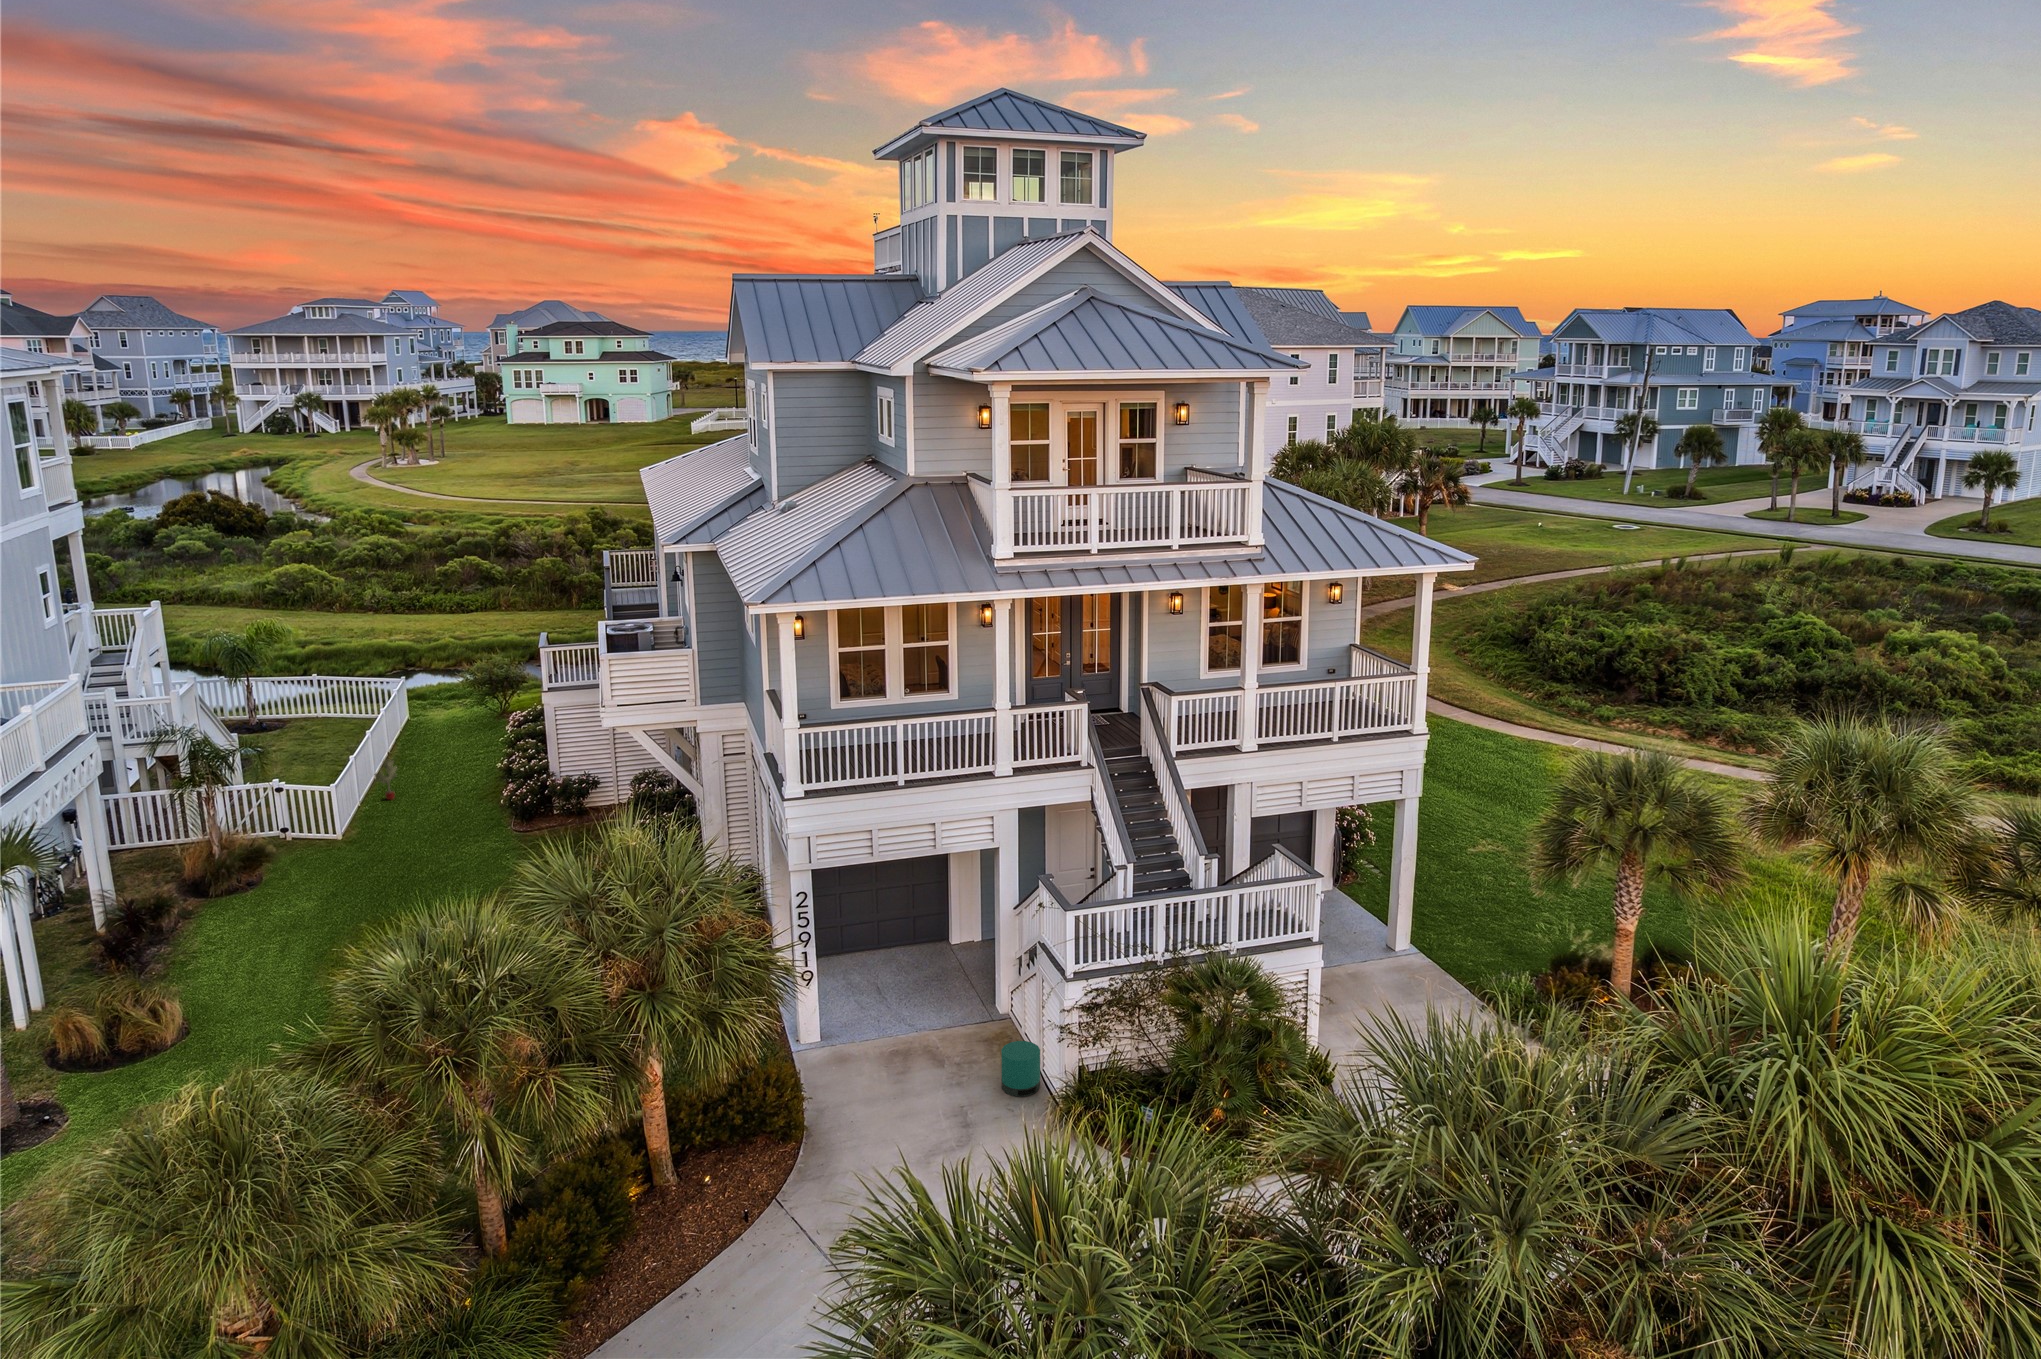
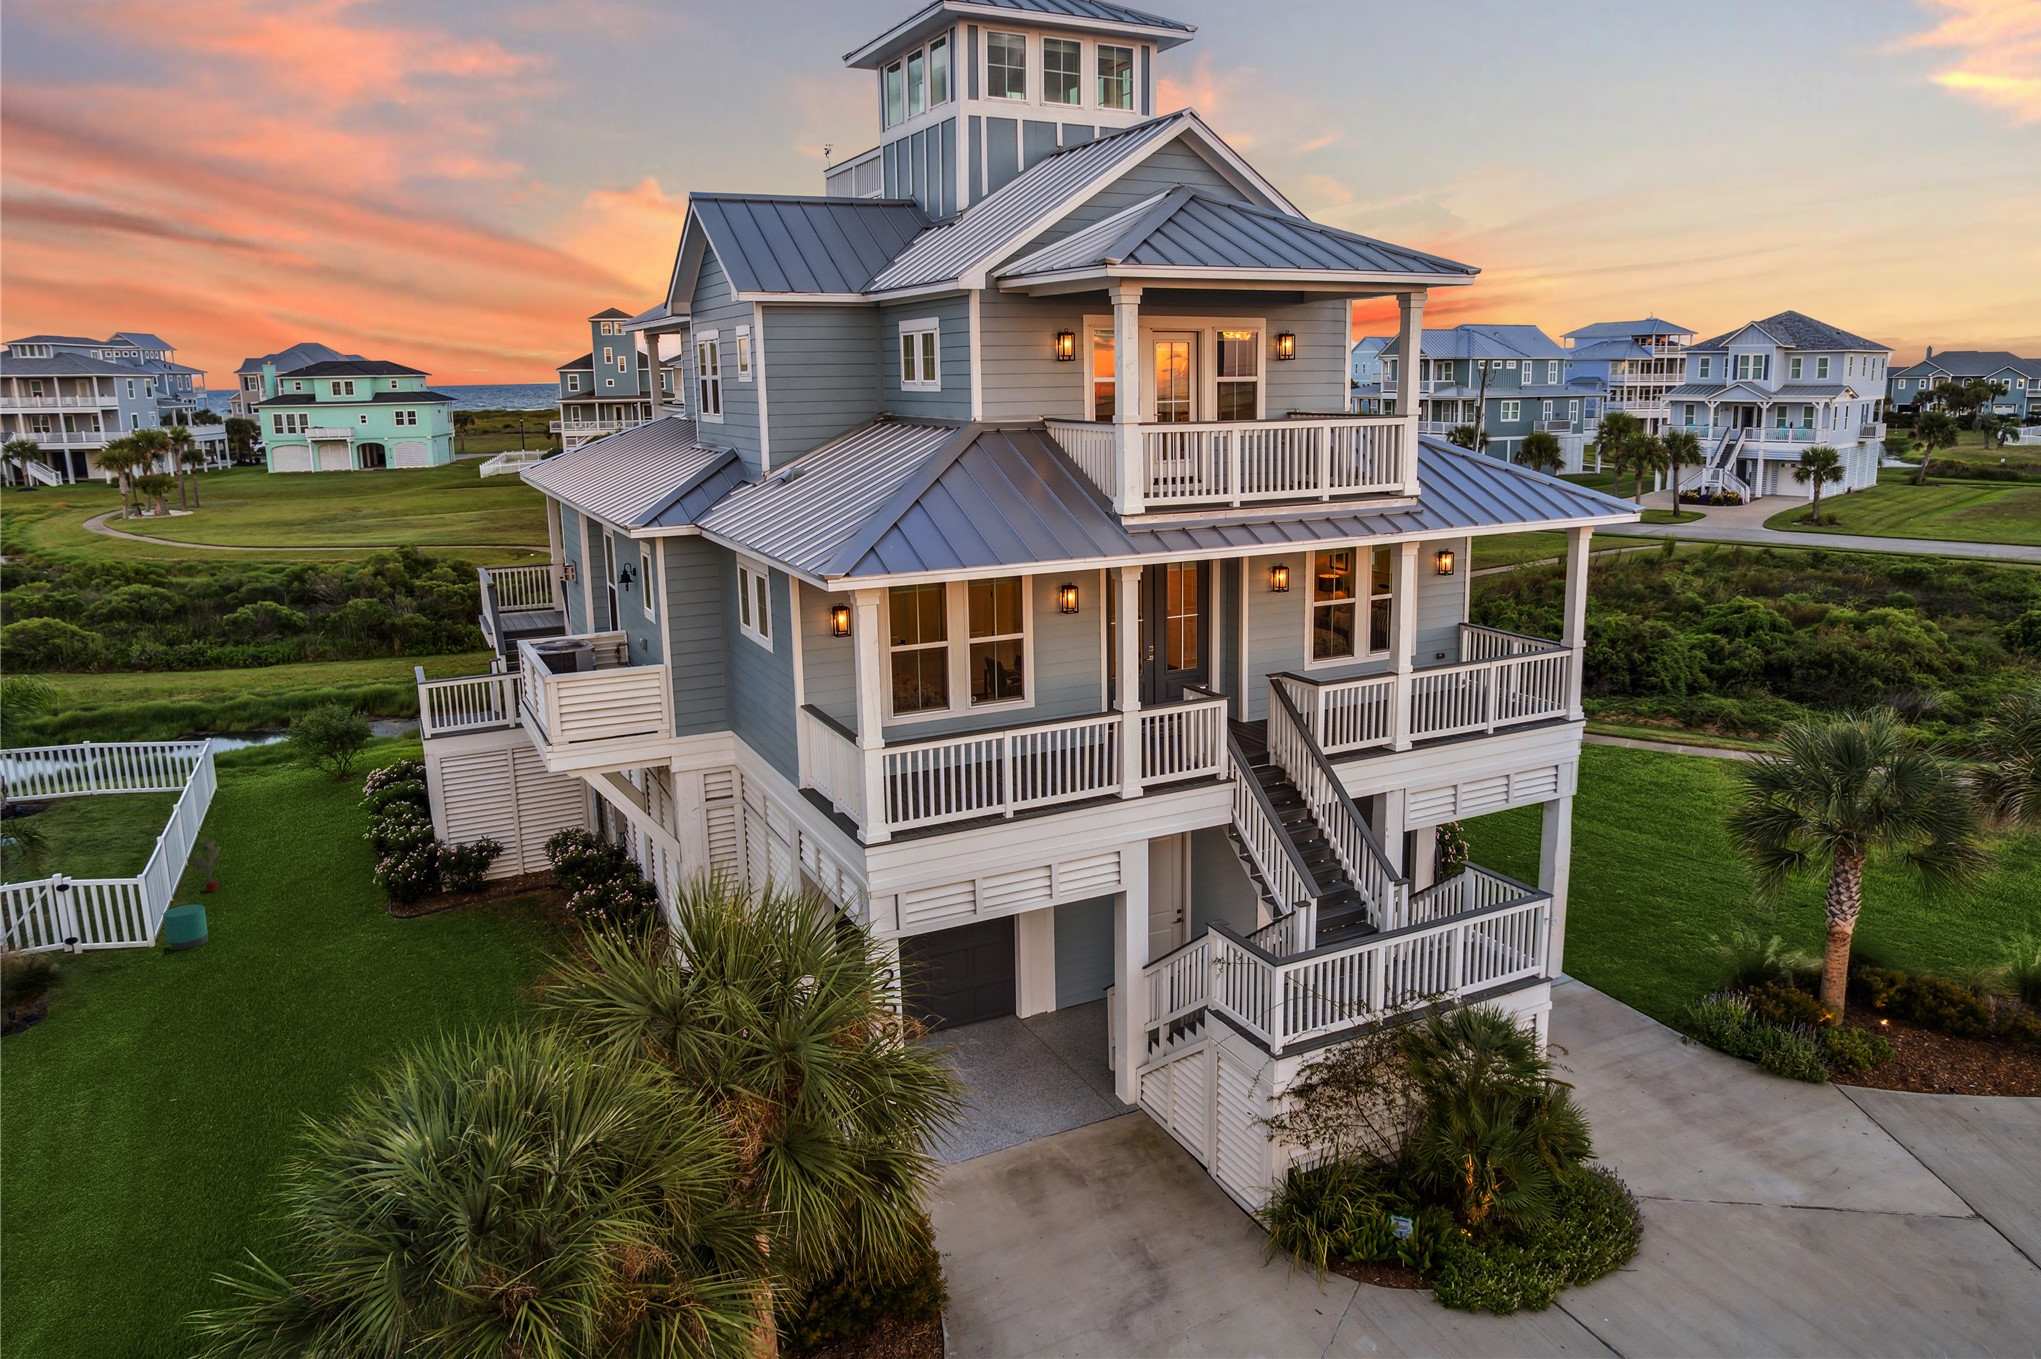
trash can: present [1001,1041,1040,1097] -> present [163,905,208,950]

